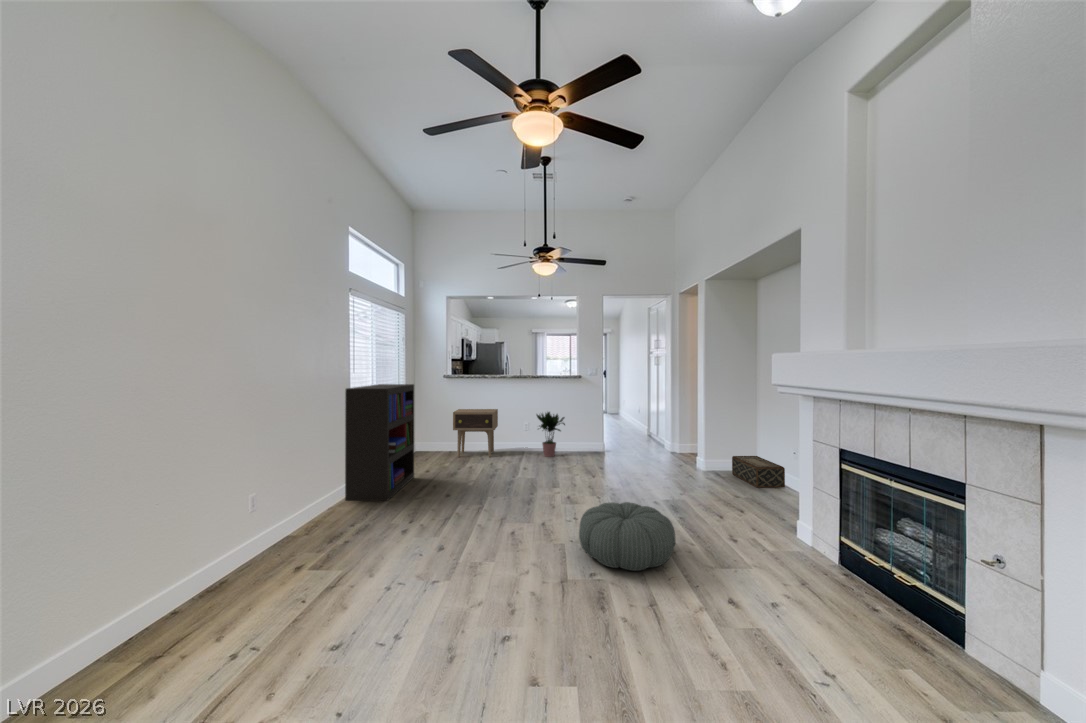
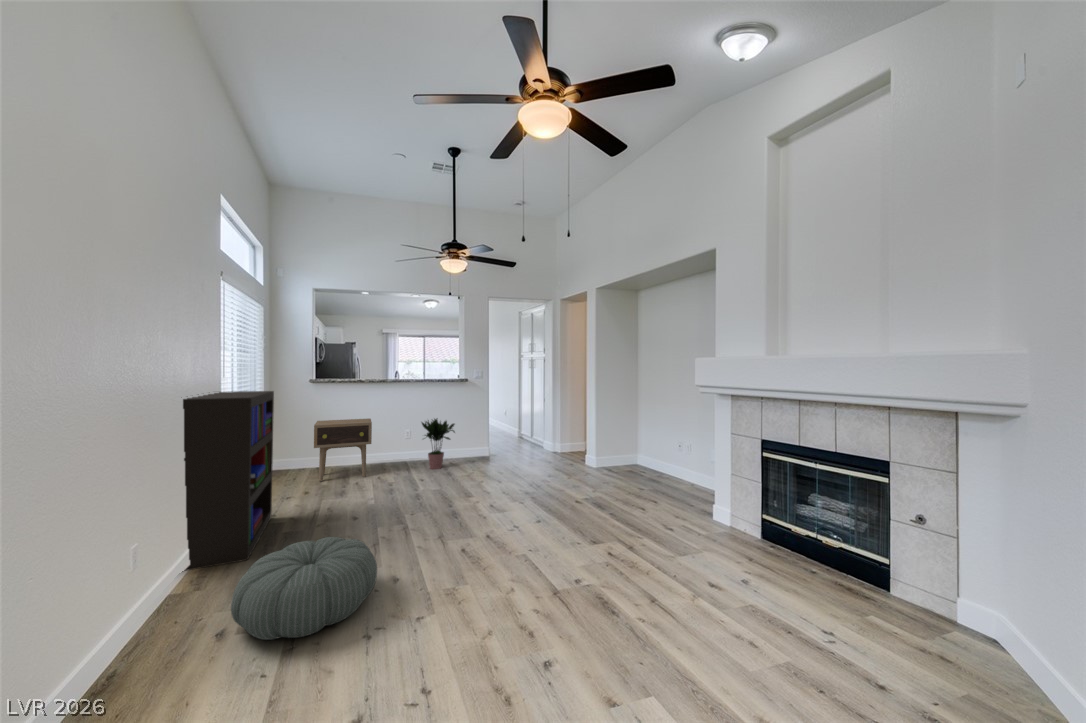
woven basket: present [732,456,785,488] -> none [620,449,667,478]
pouf: present [579,502,676,571] -> present [231,537,377,640]

